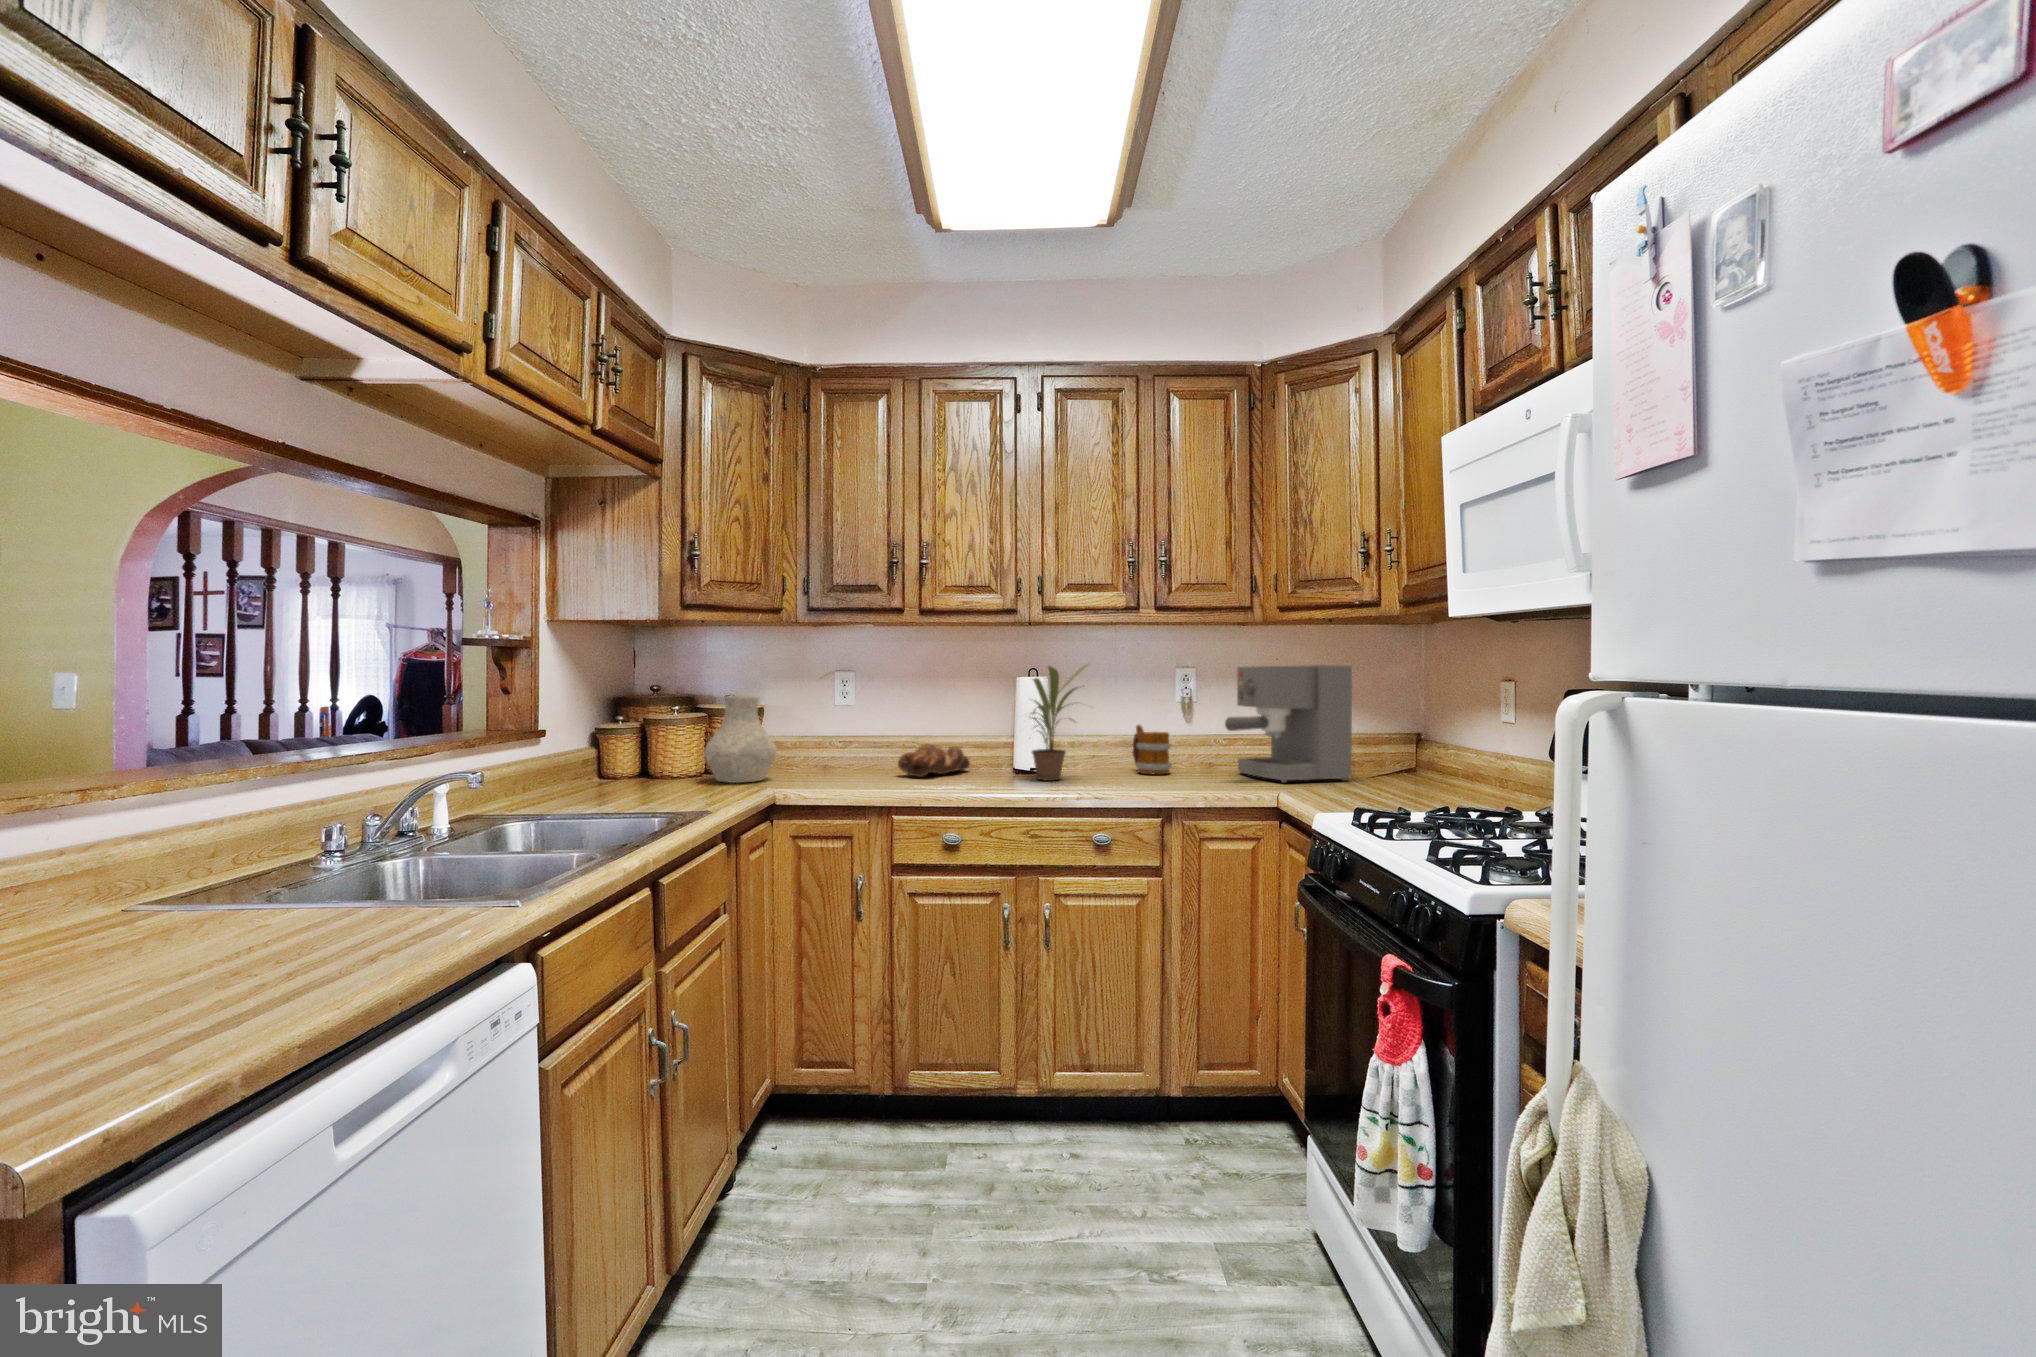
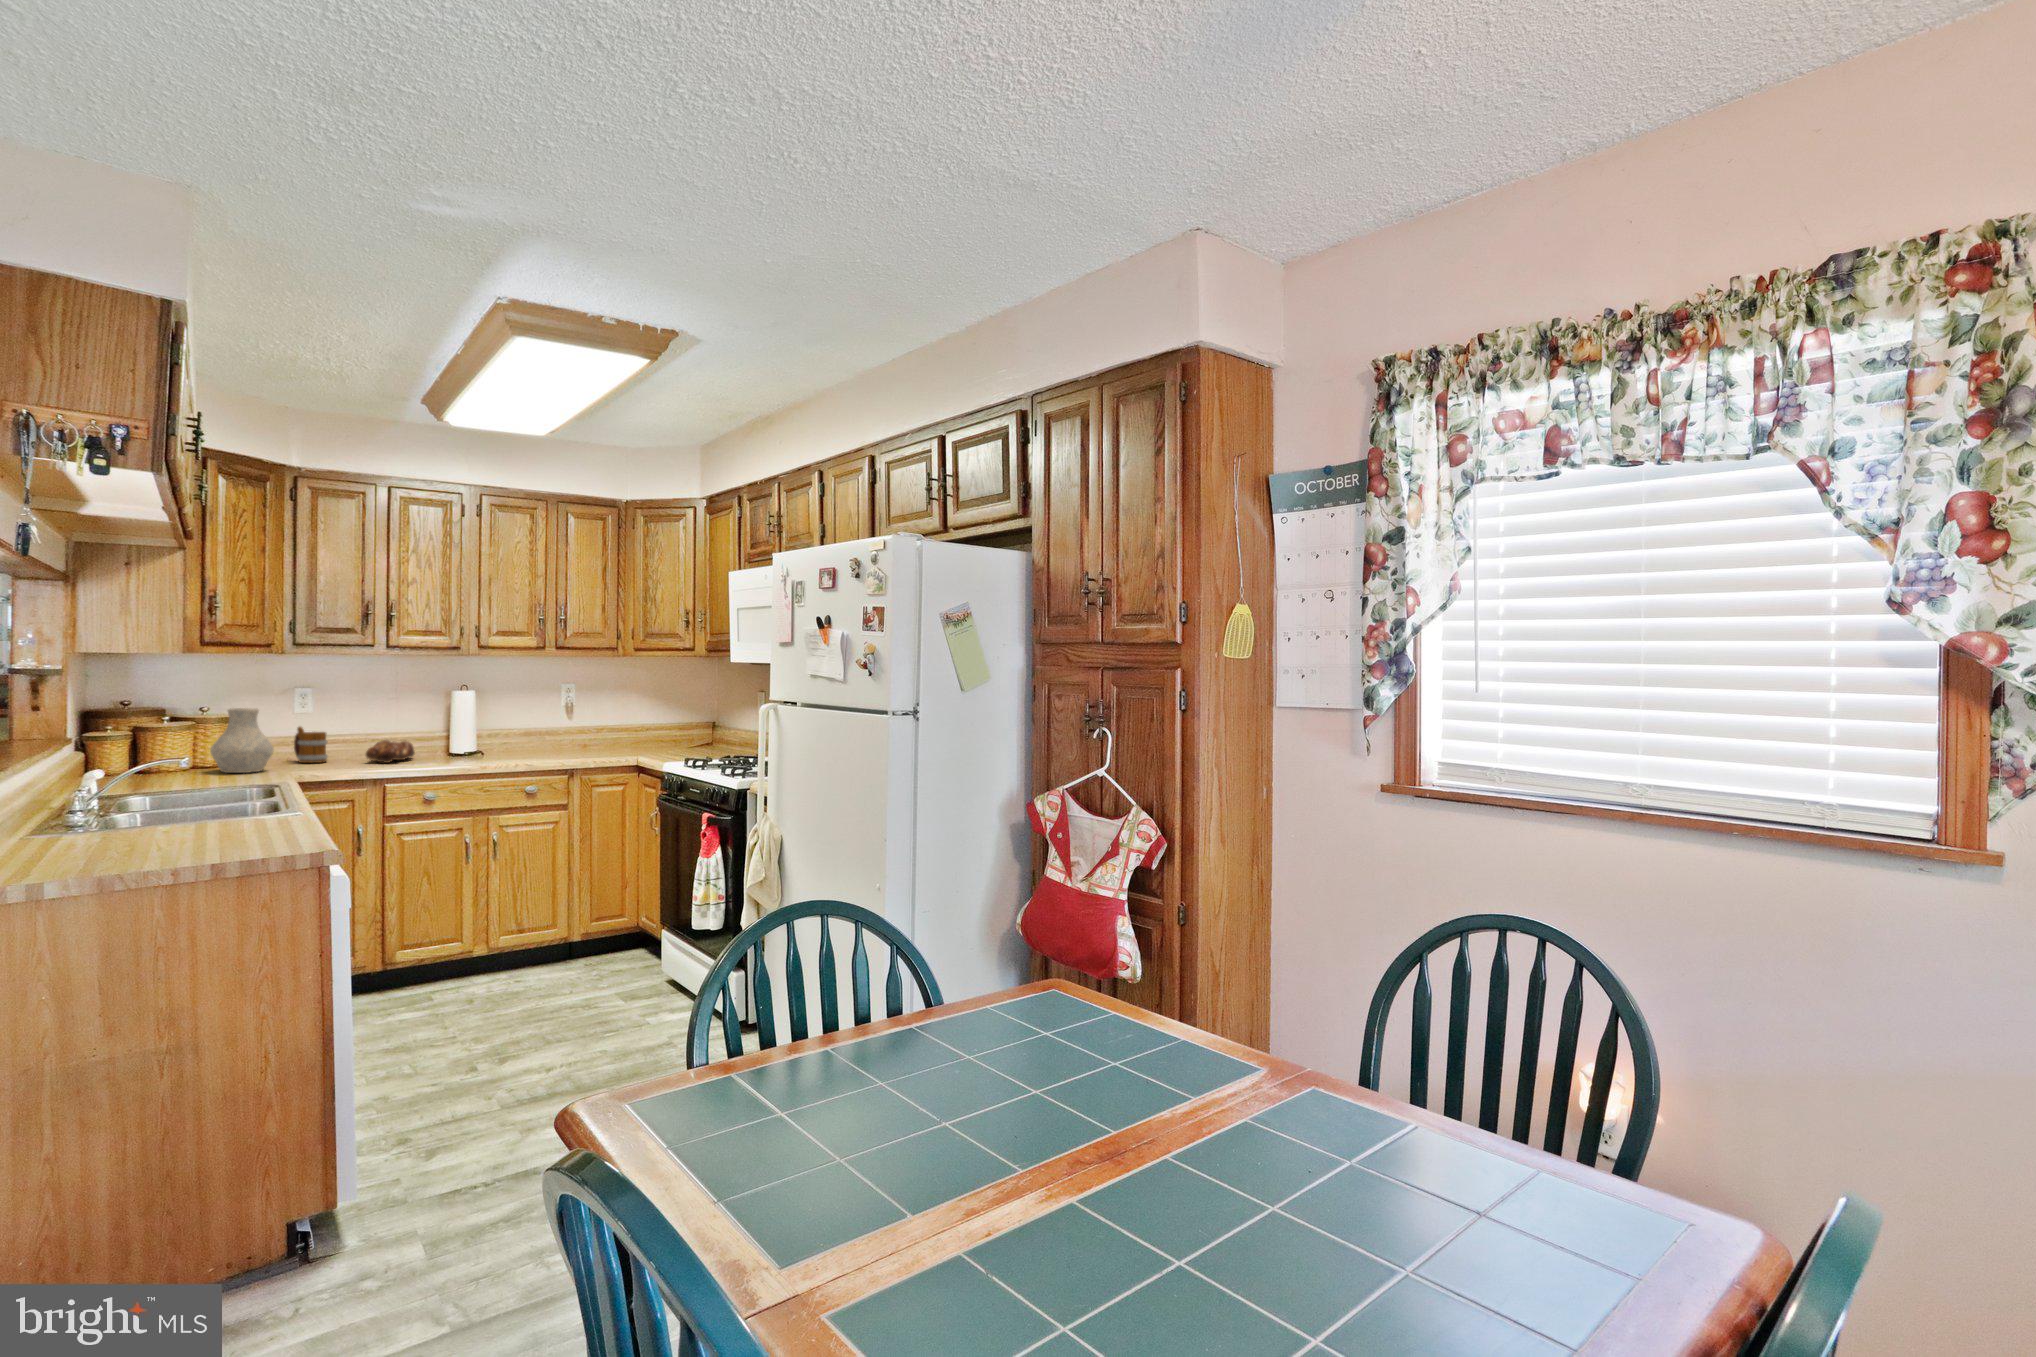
potted plant: present [1032,665,1088,781] -> none [465,684,516,761]
coffee maker: present [1225,665,1352,783] -> none [603,684,677,755]
mug: present [1133,725,1171,774] -> present [294,727,328,763]

